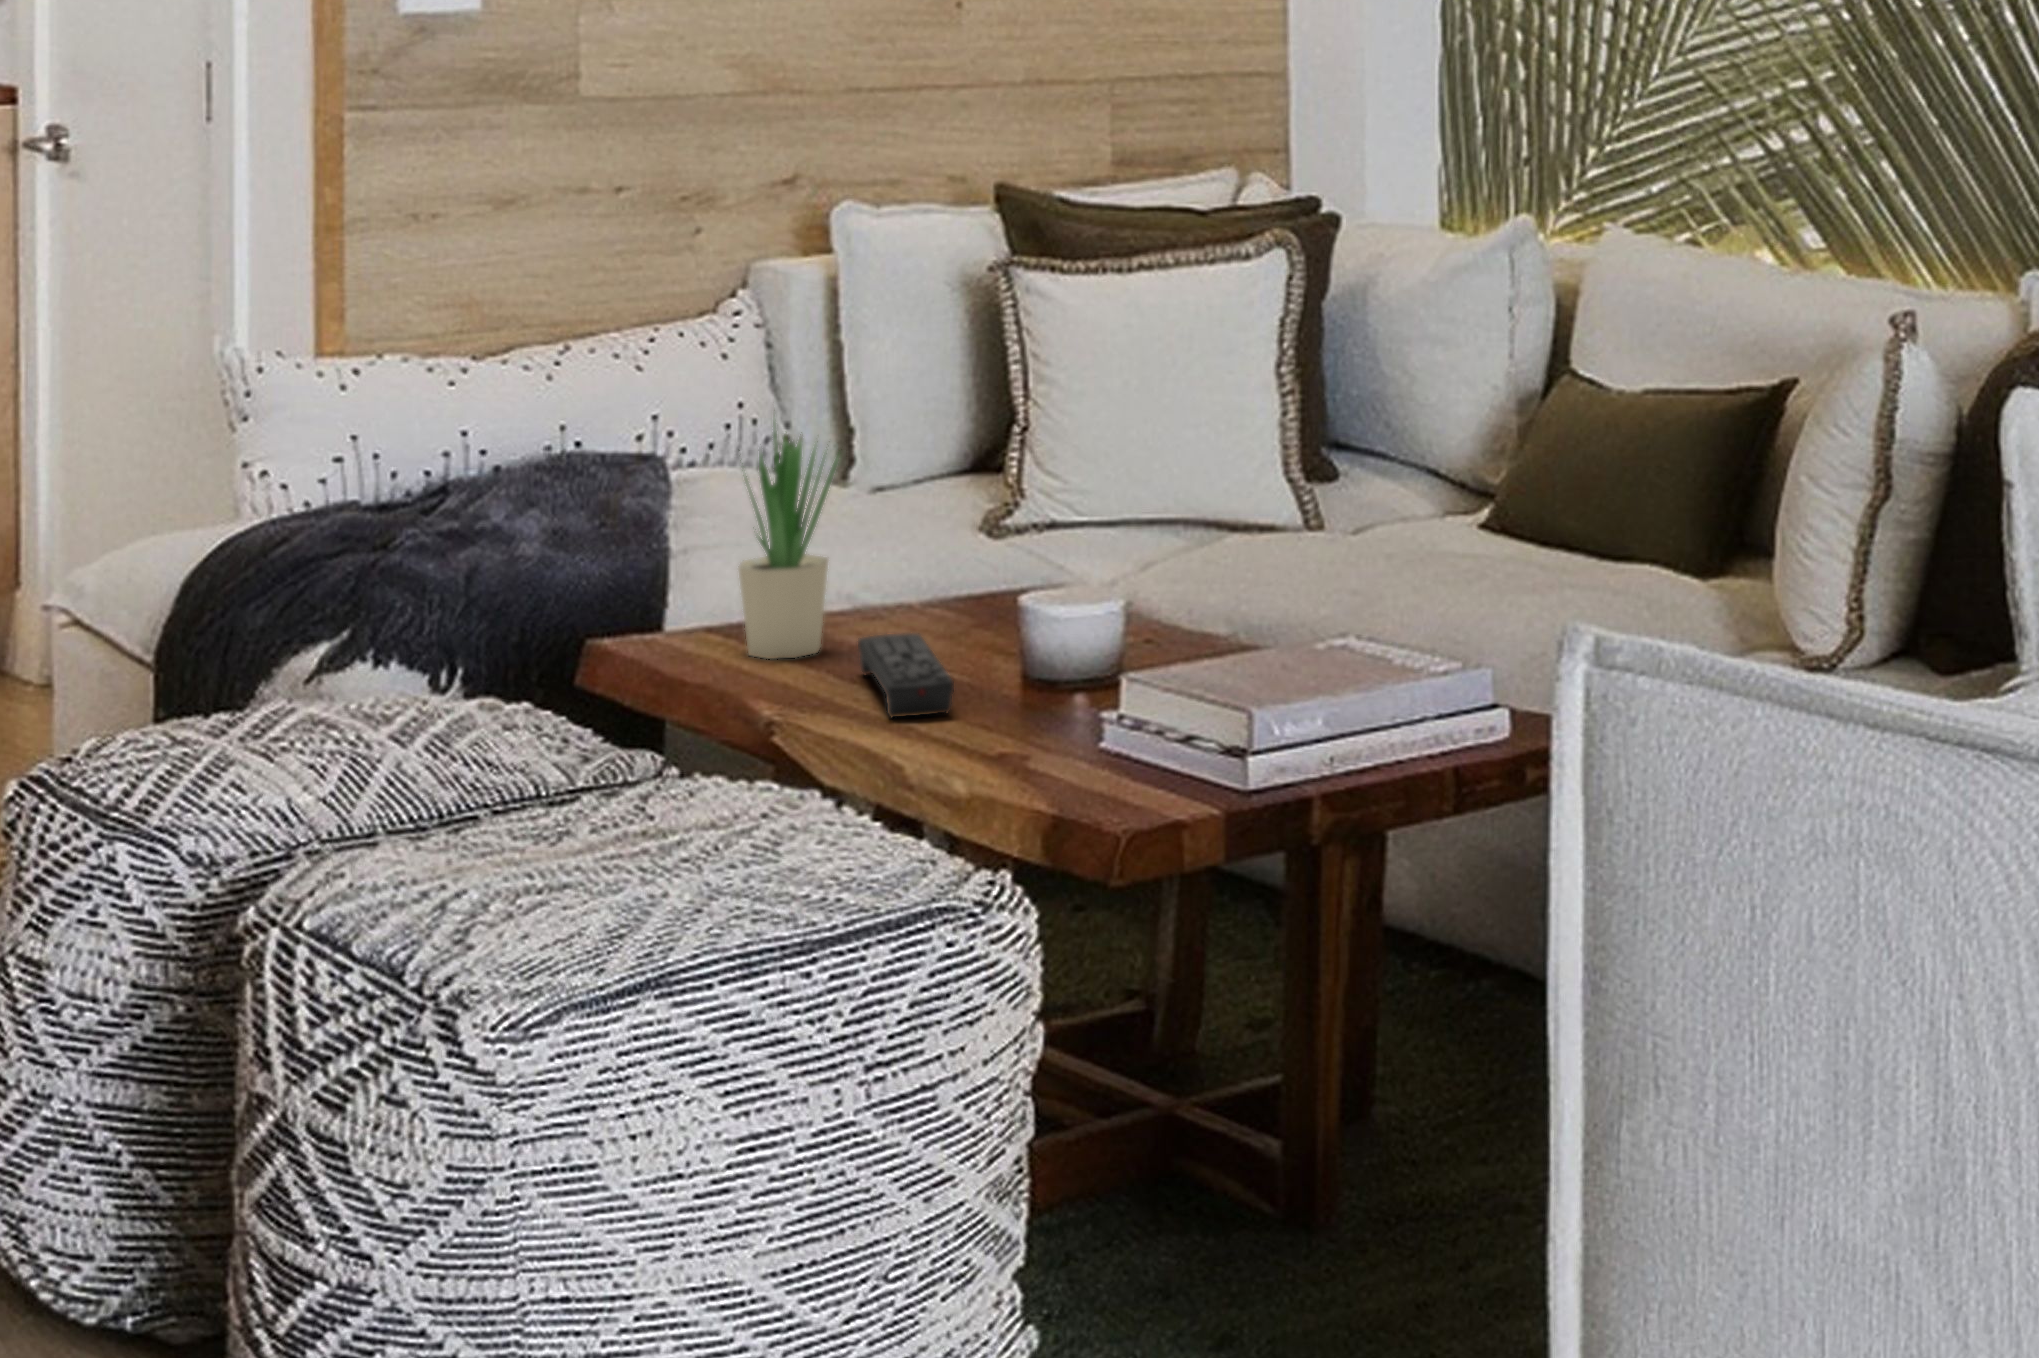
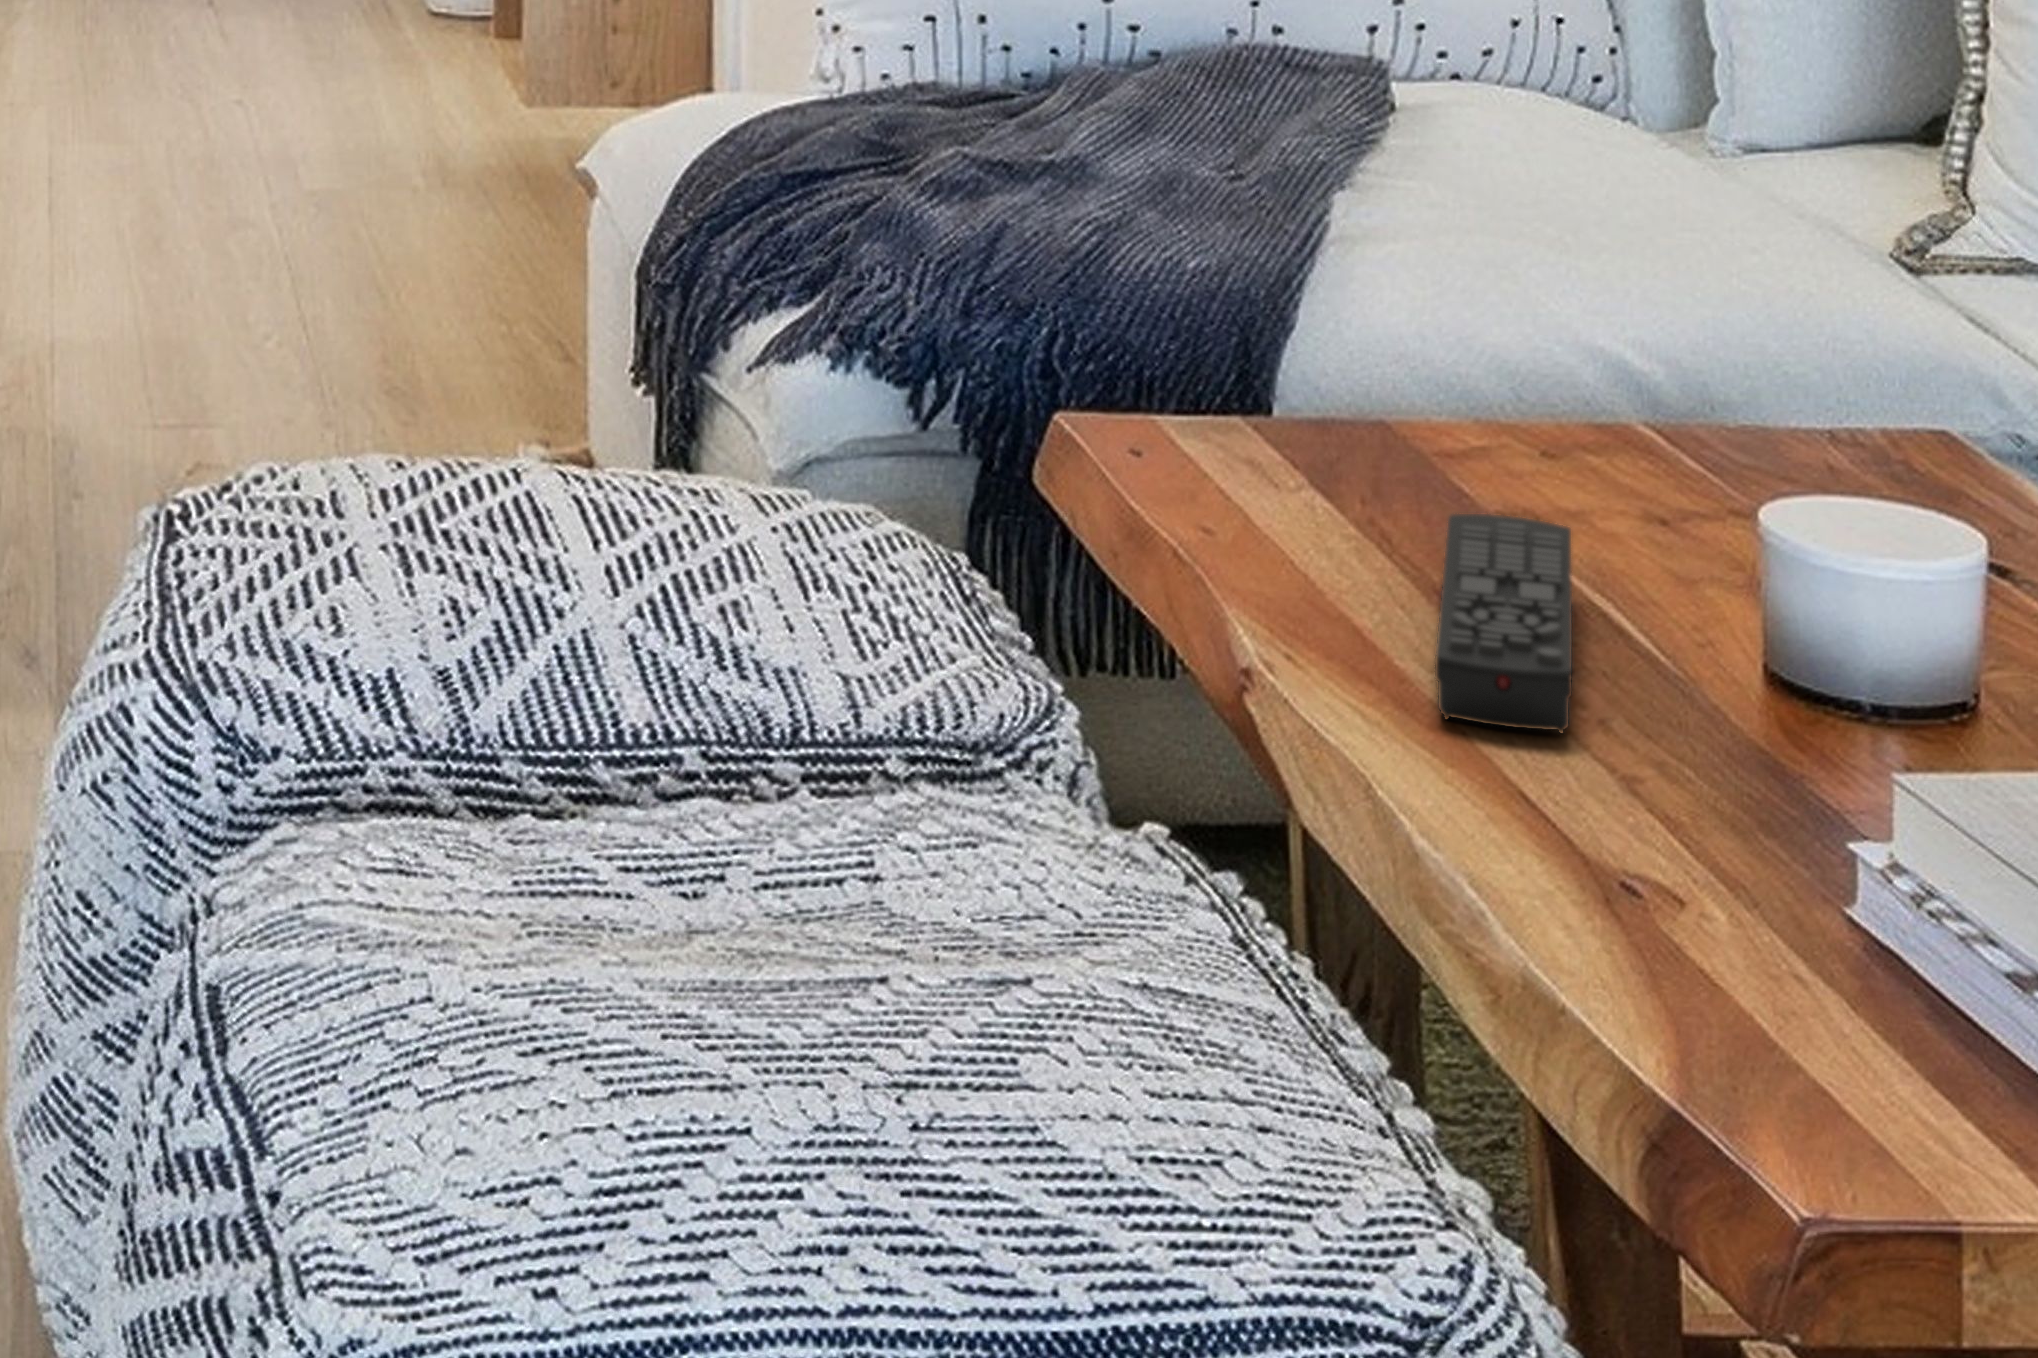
potted plant: present [739,428,840,659] -> none [1261,39,1453,517]

